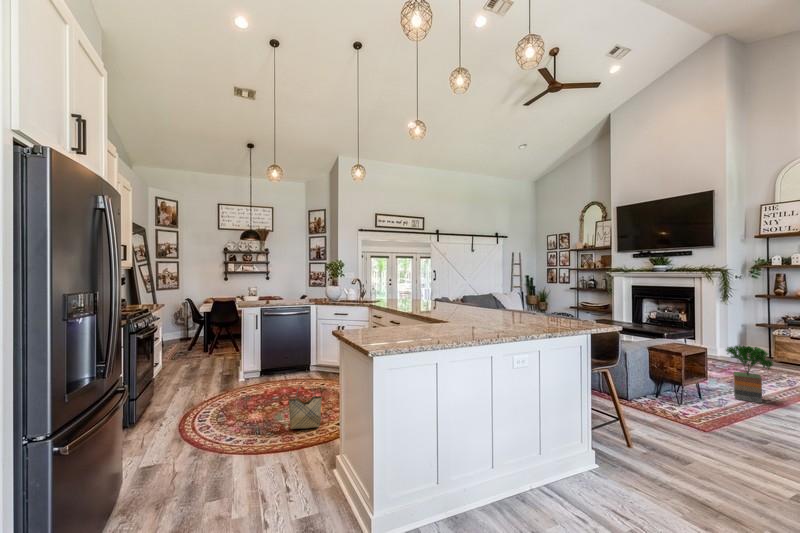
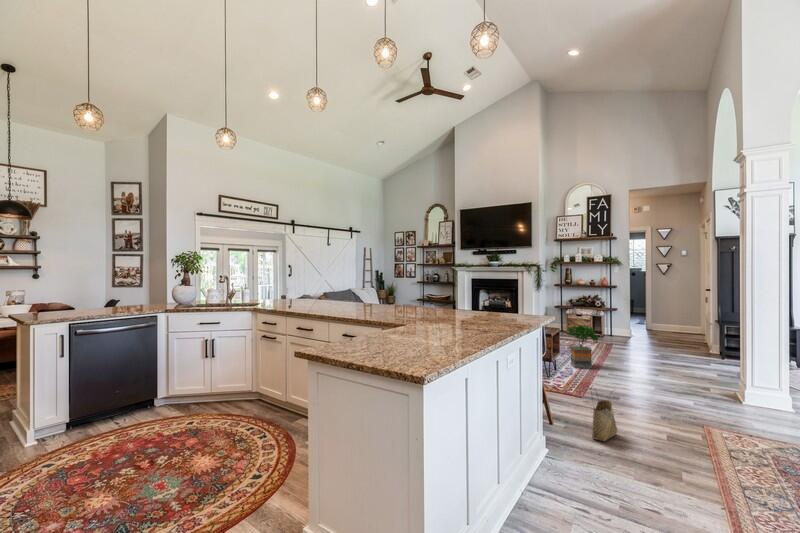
woven basket: present [289,381,322,429] -> present [592,400,618,441]

